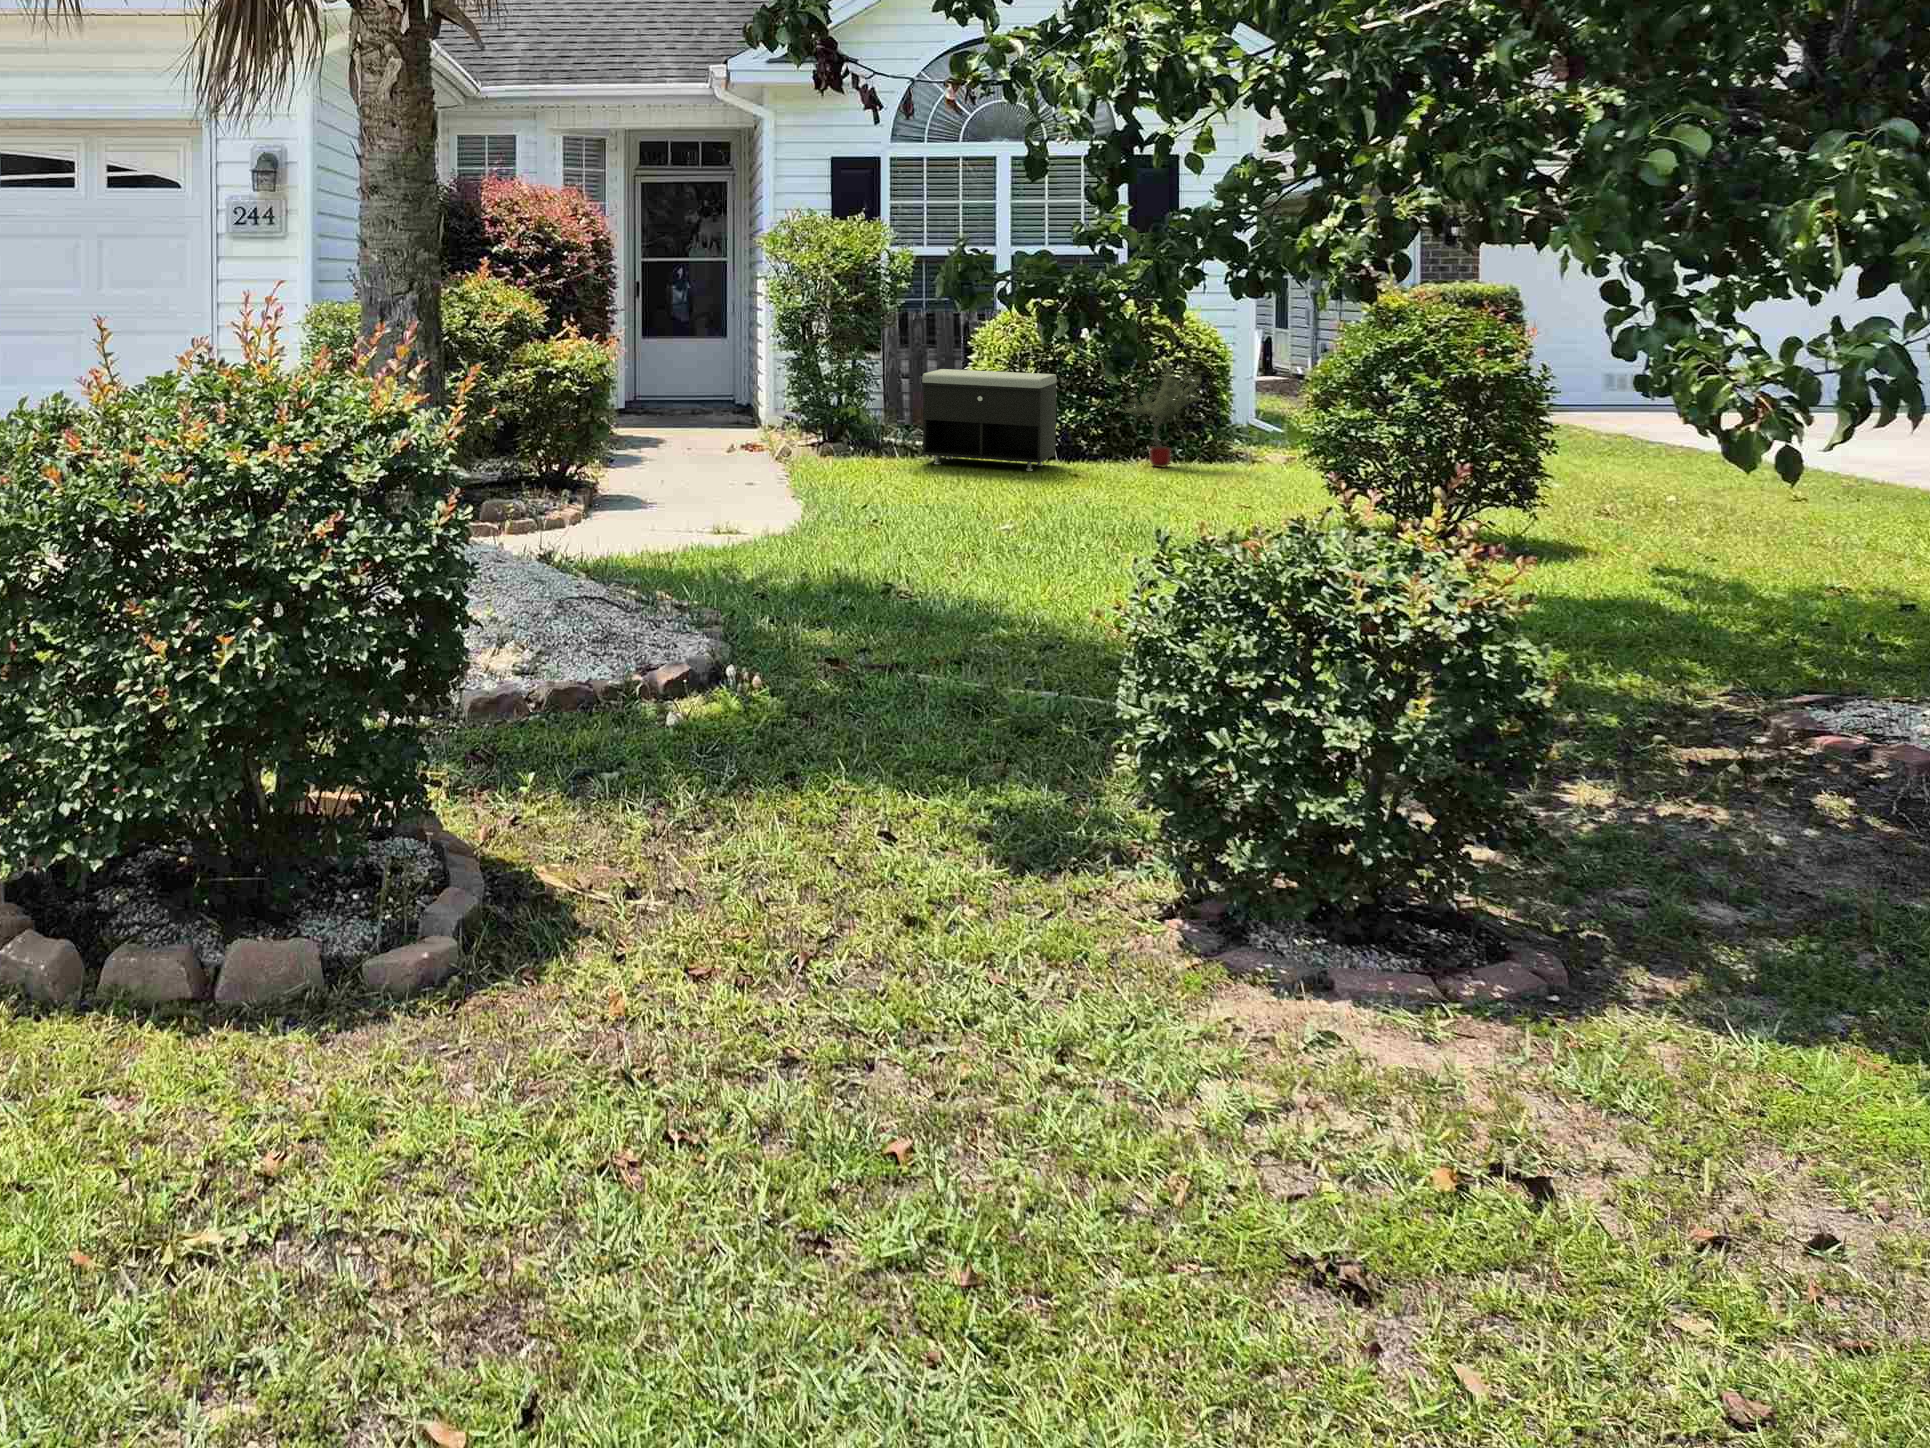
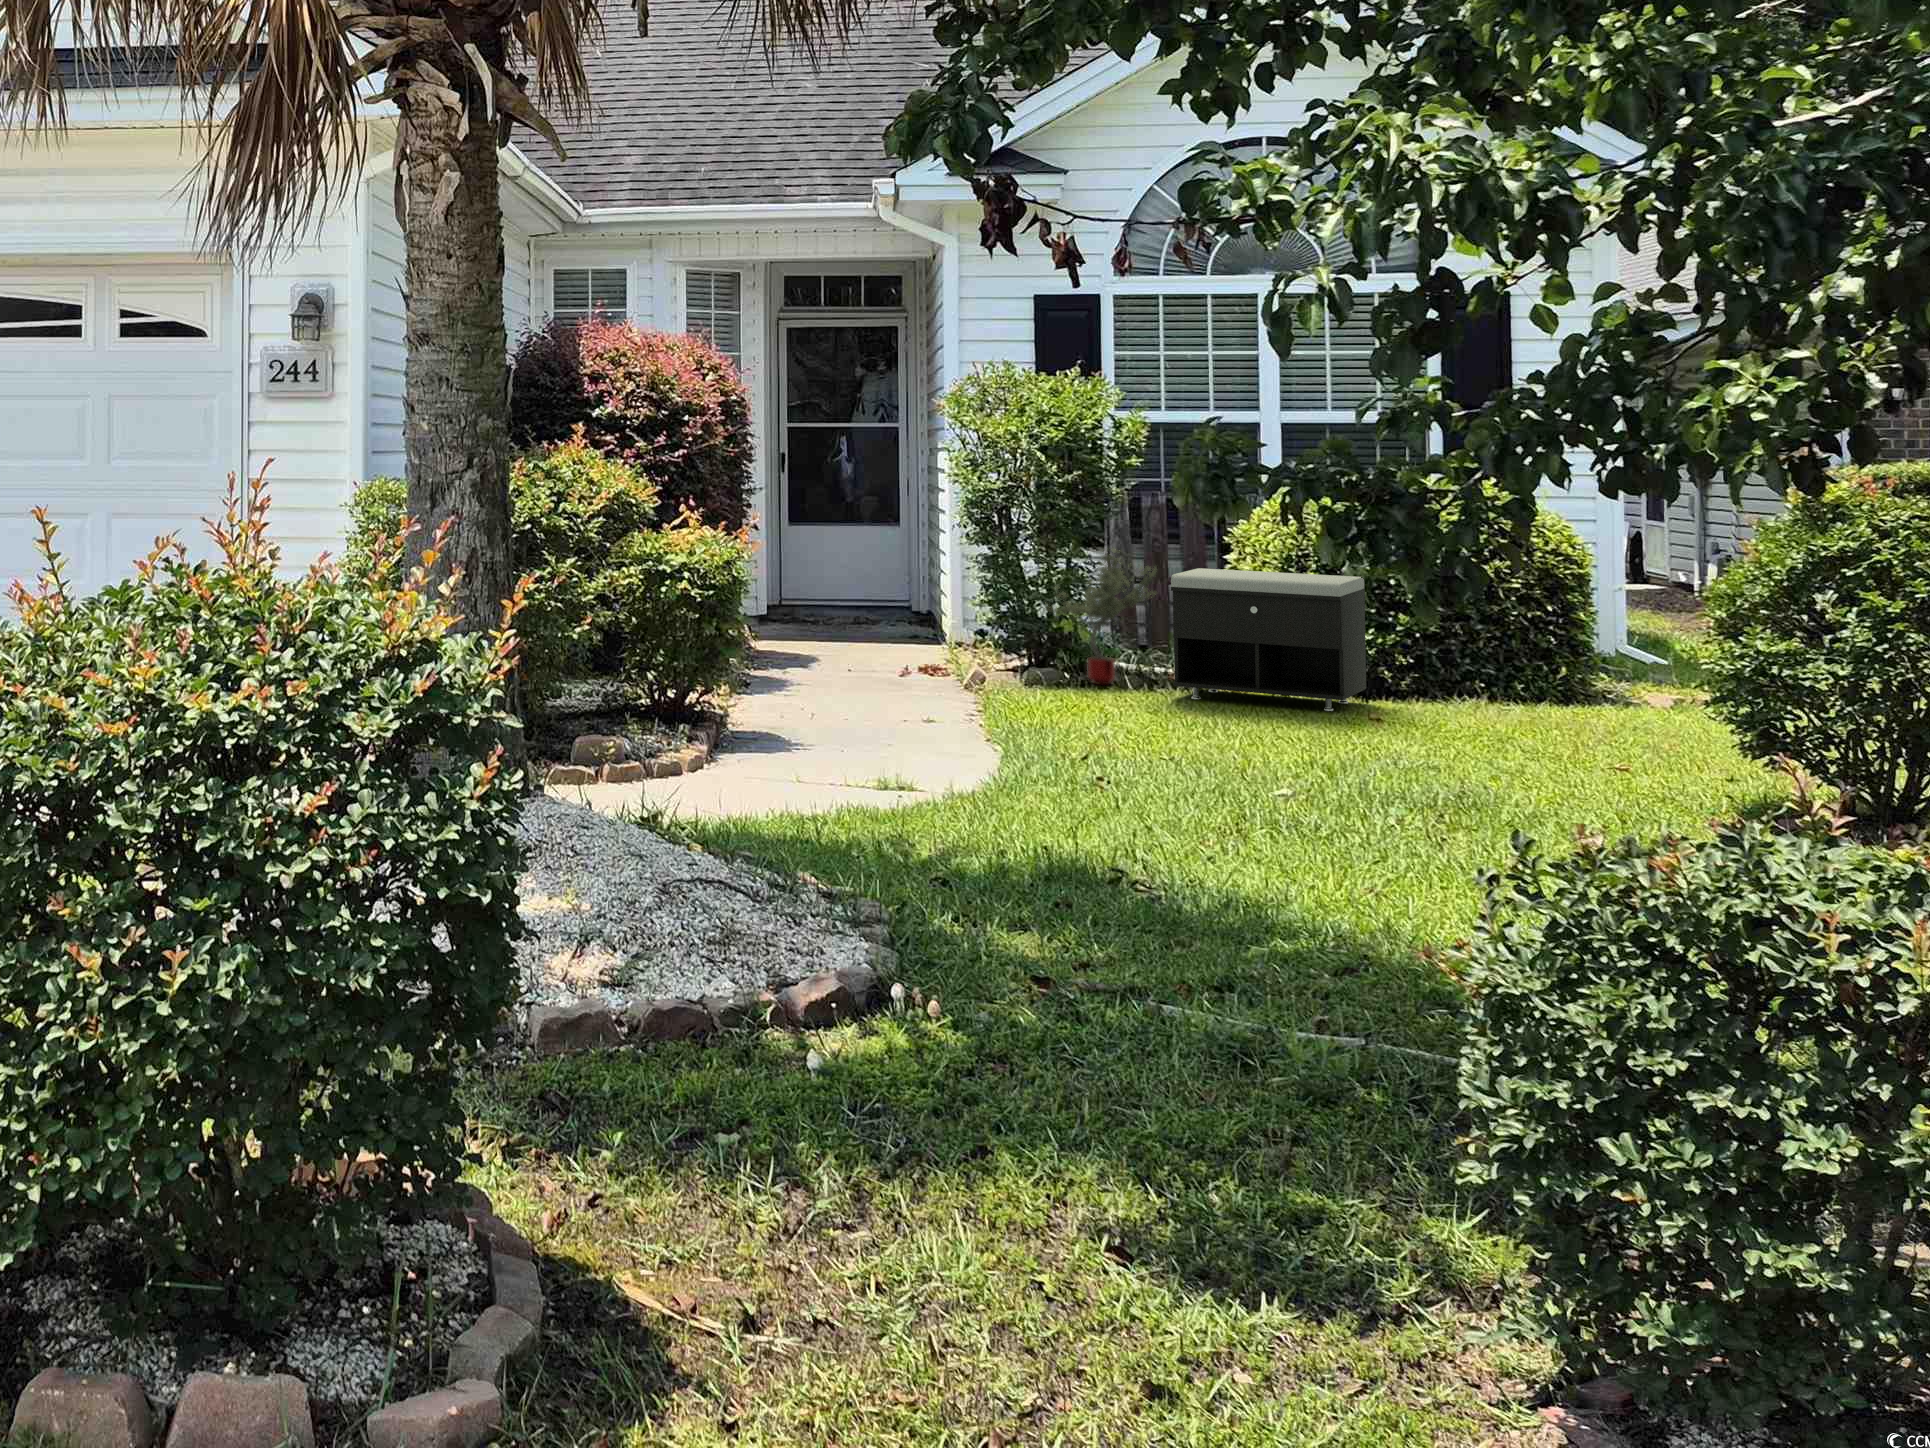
potted tree: present [1124,362,1201,467] -> present [1046,549,1156,685]

